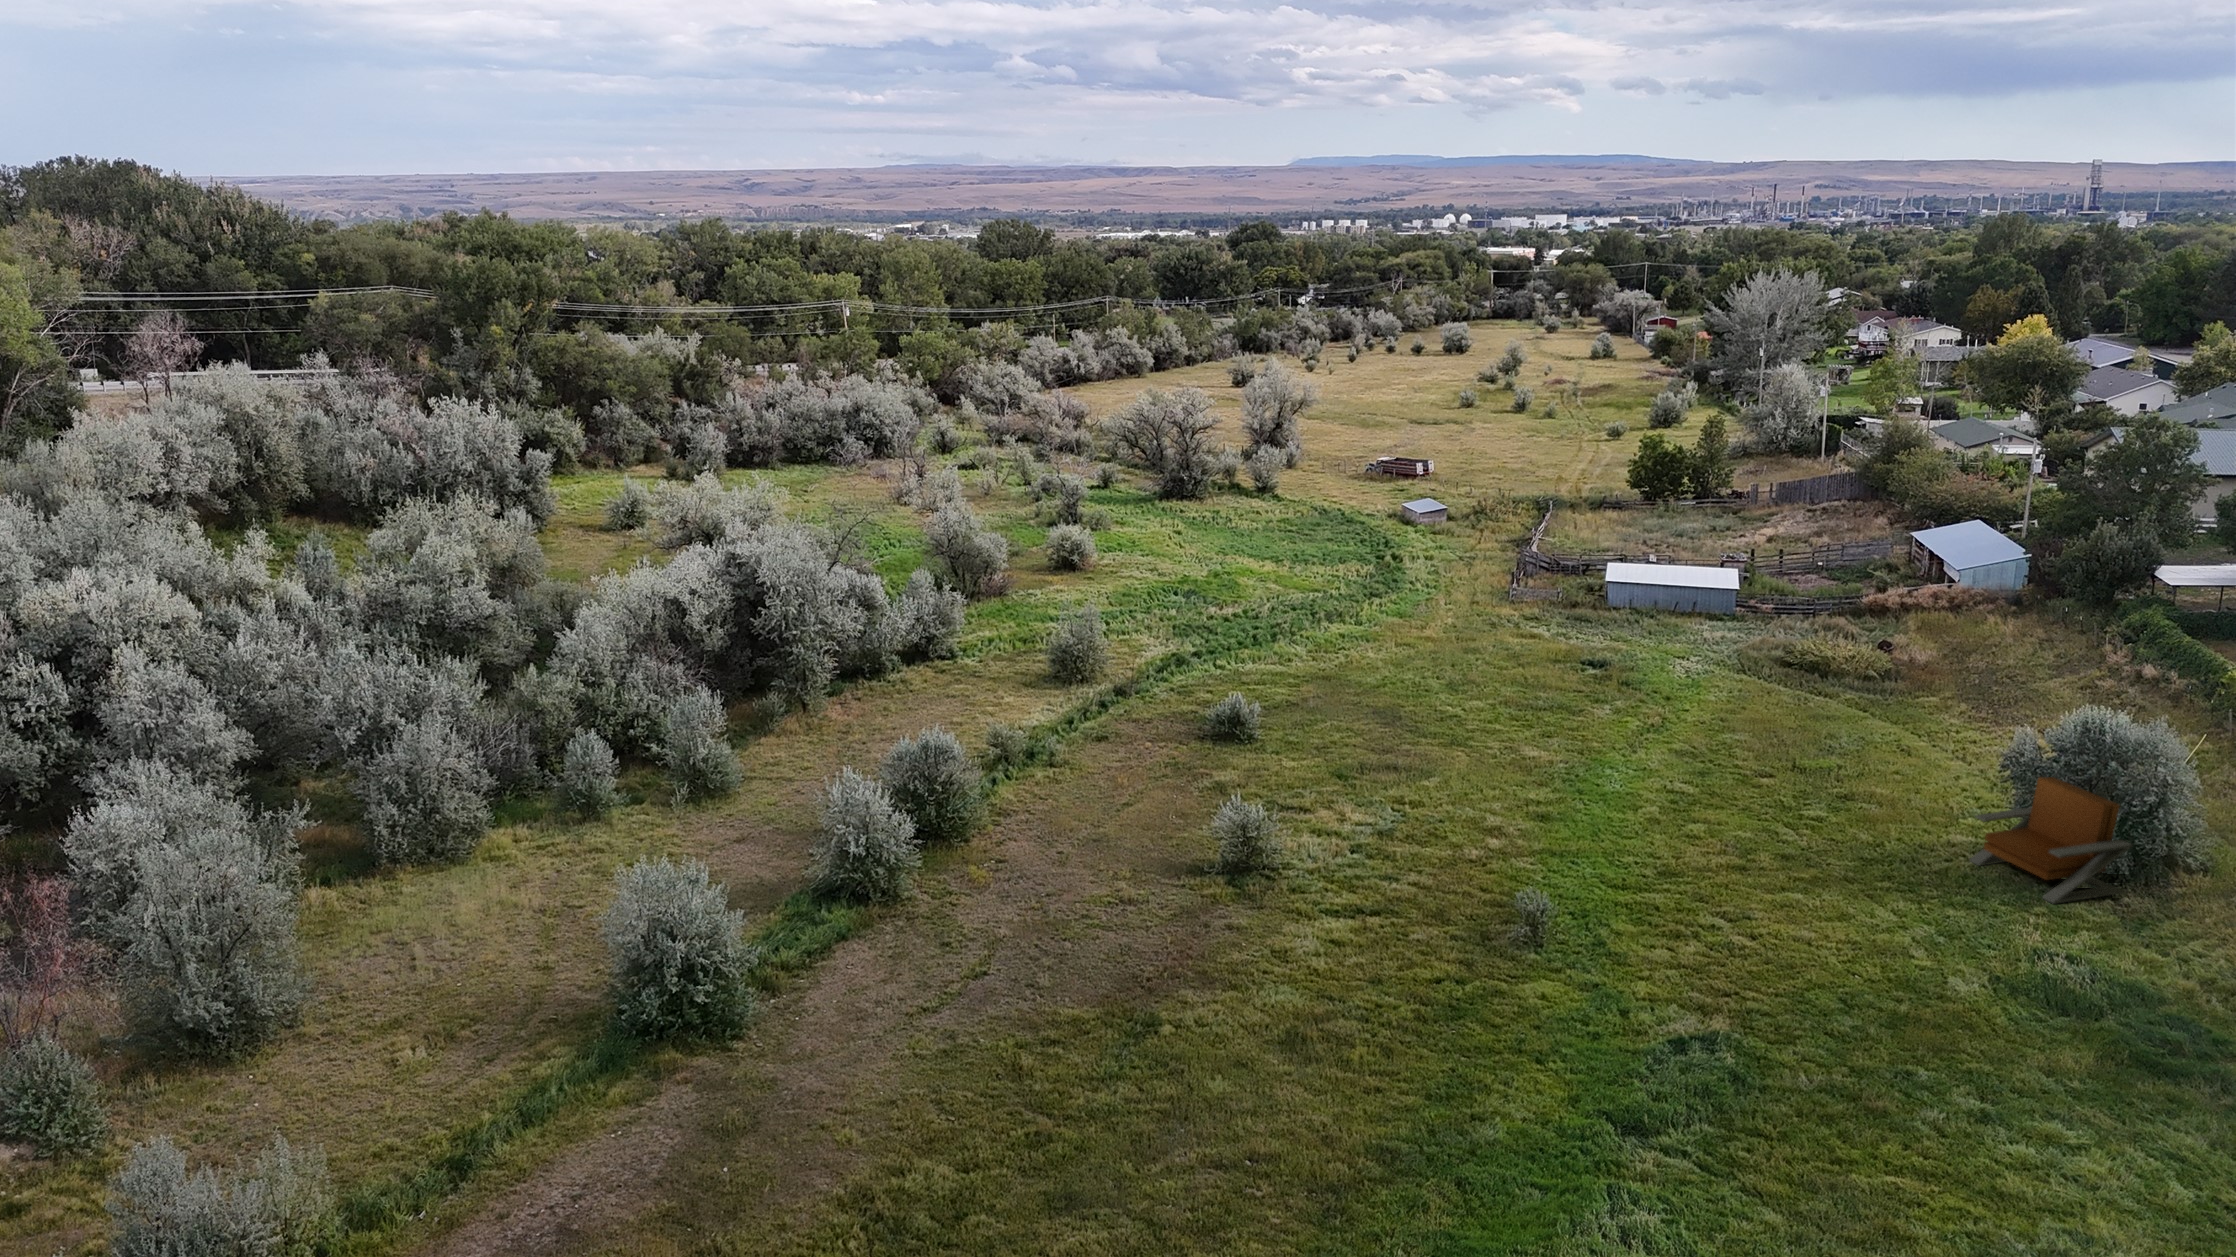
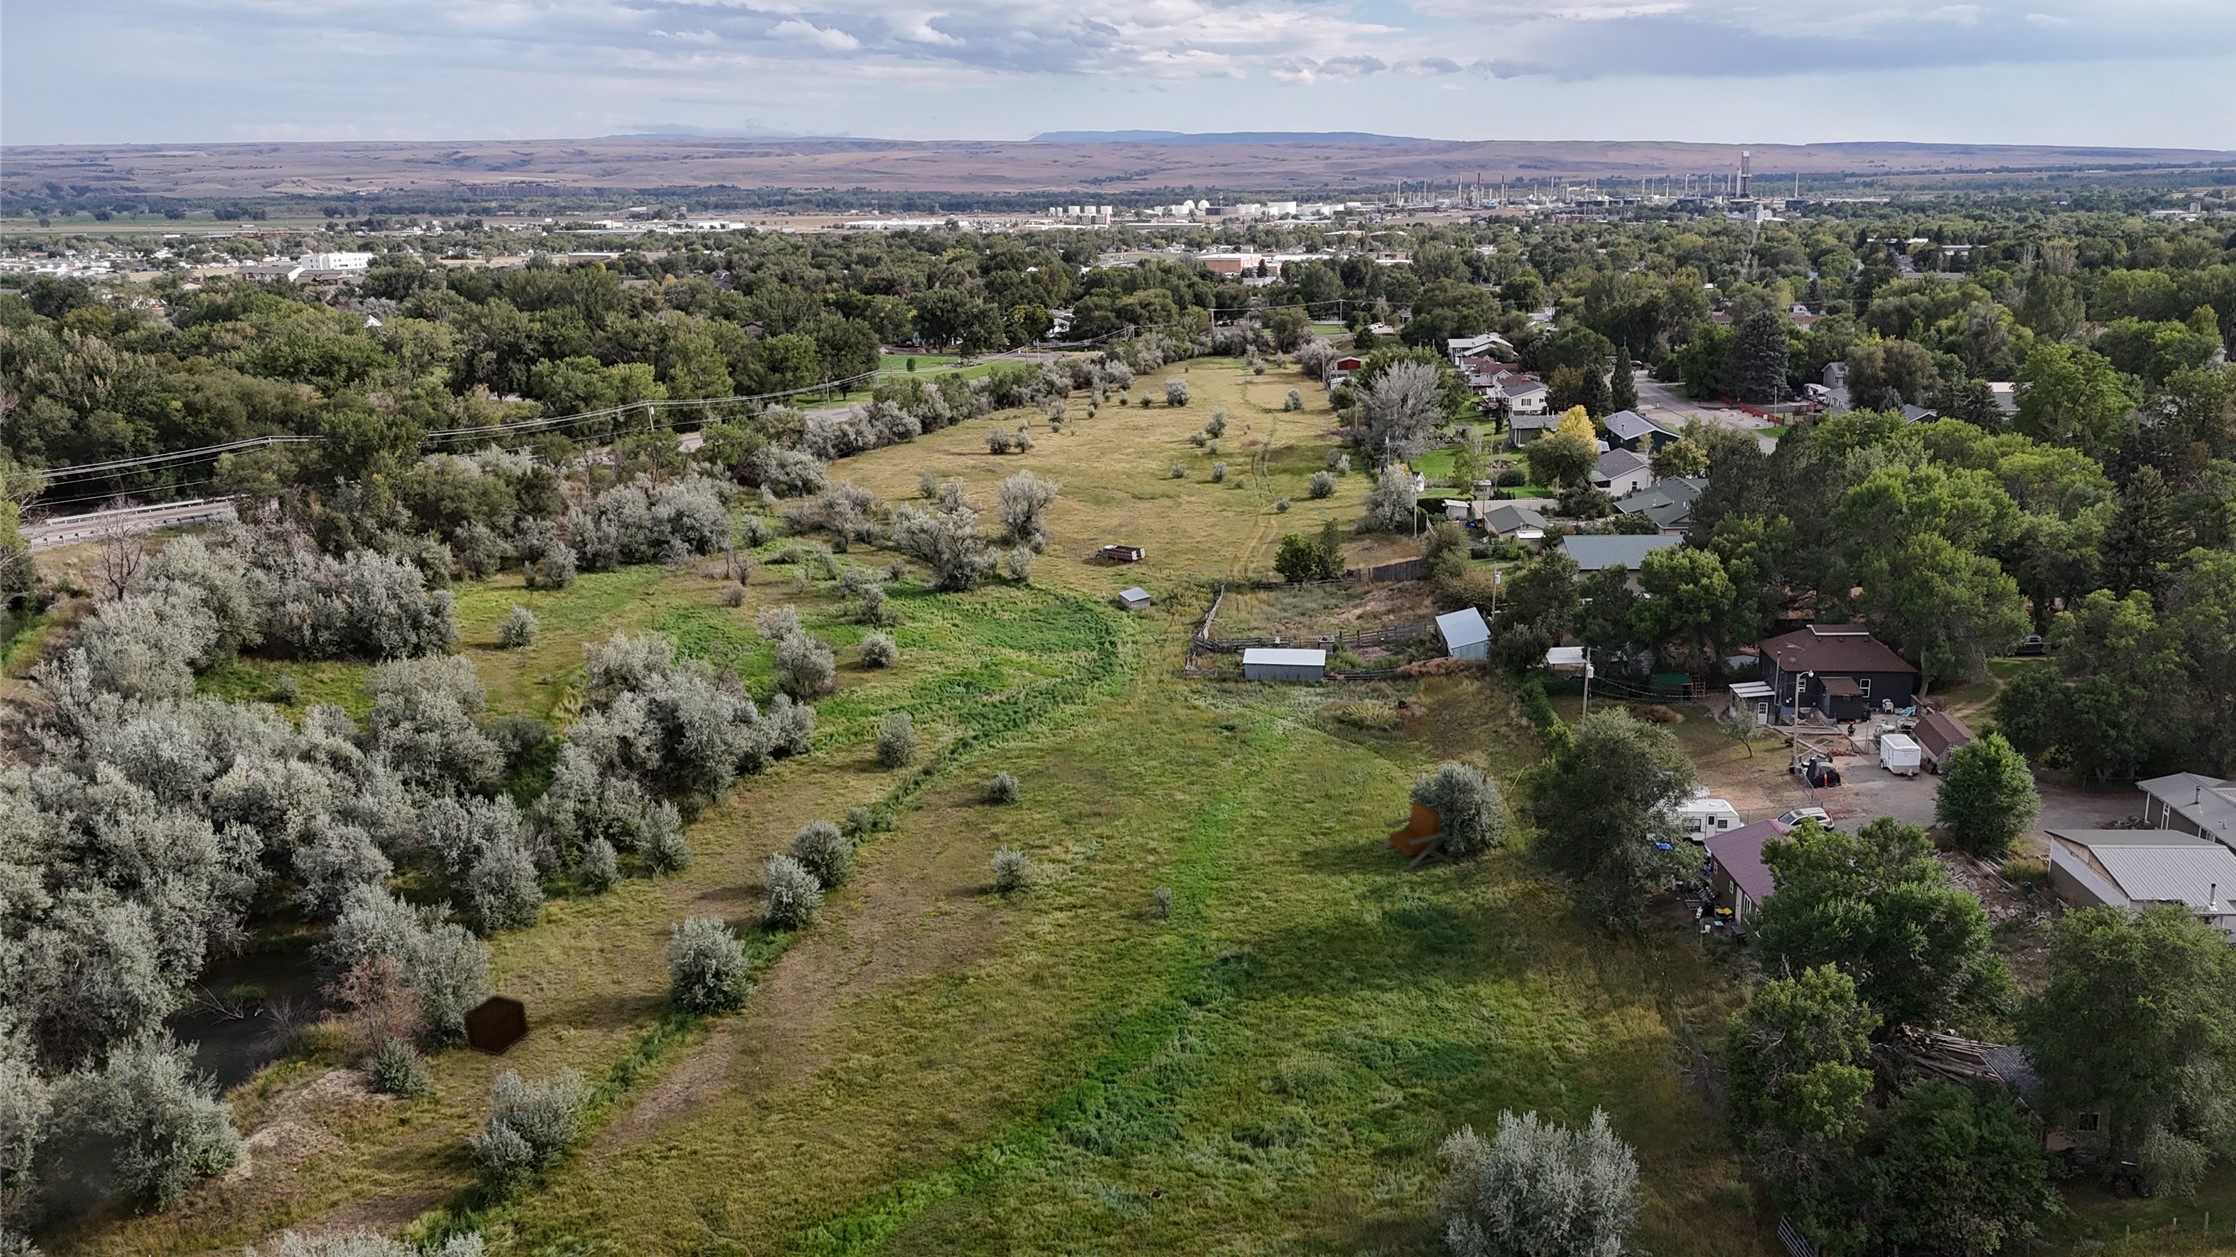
wooden crate: none [300,945,410,1051] -> present [463,995,530,1055]

